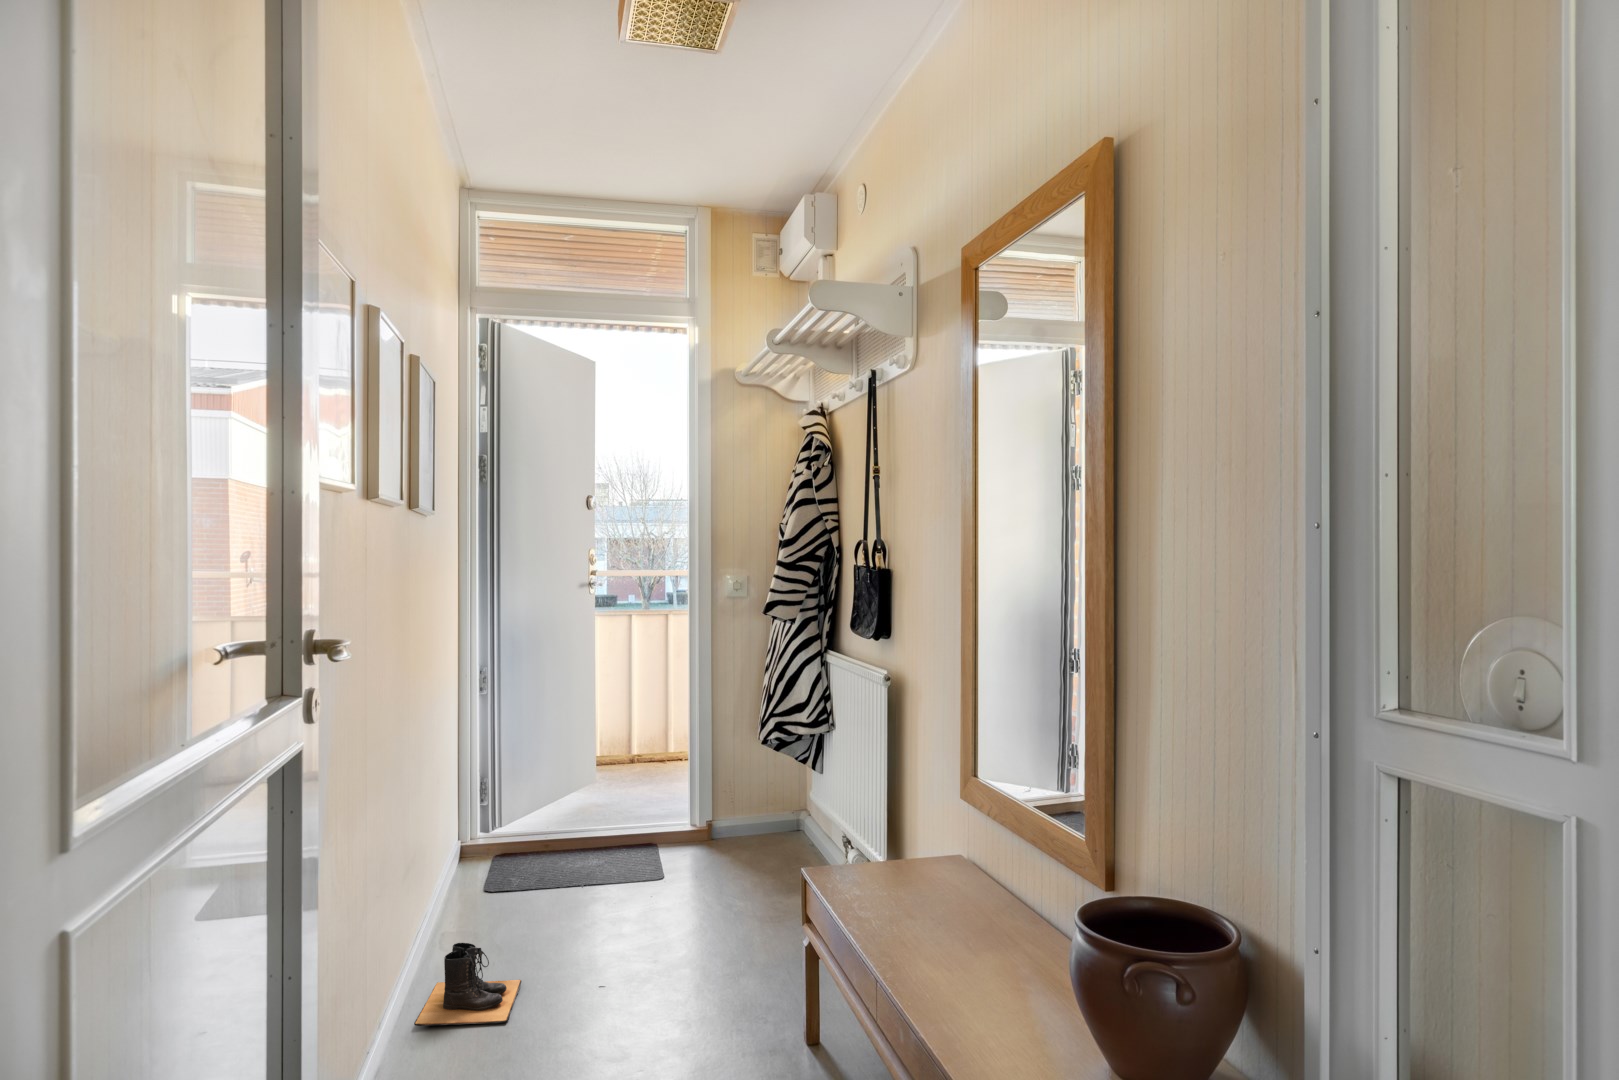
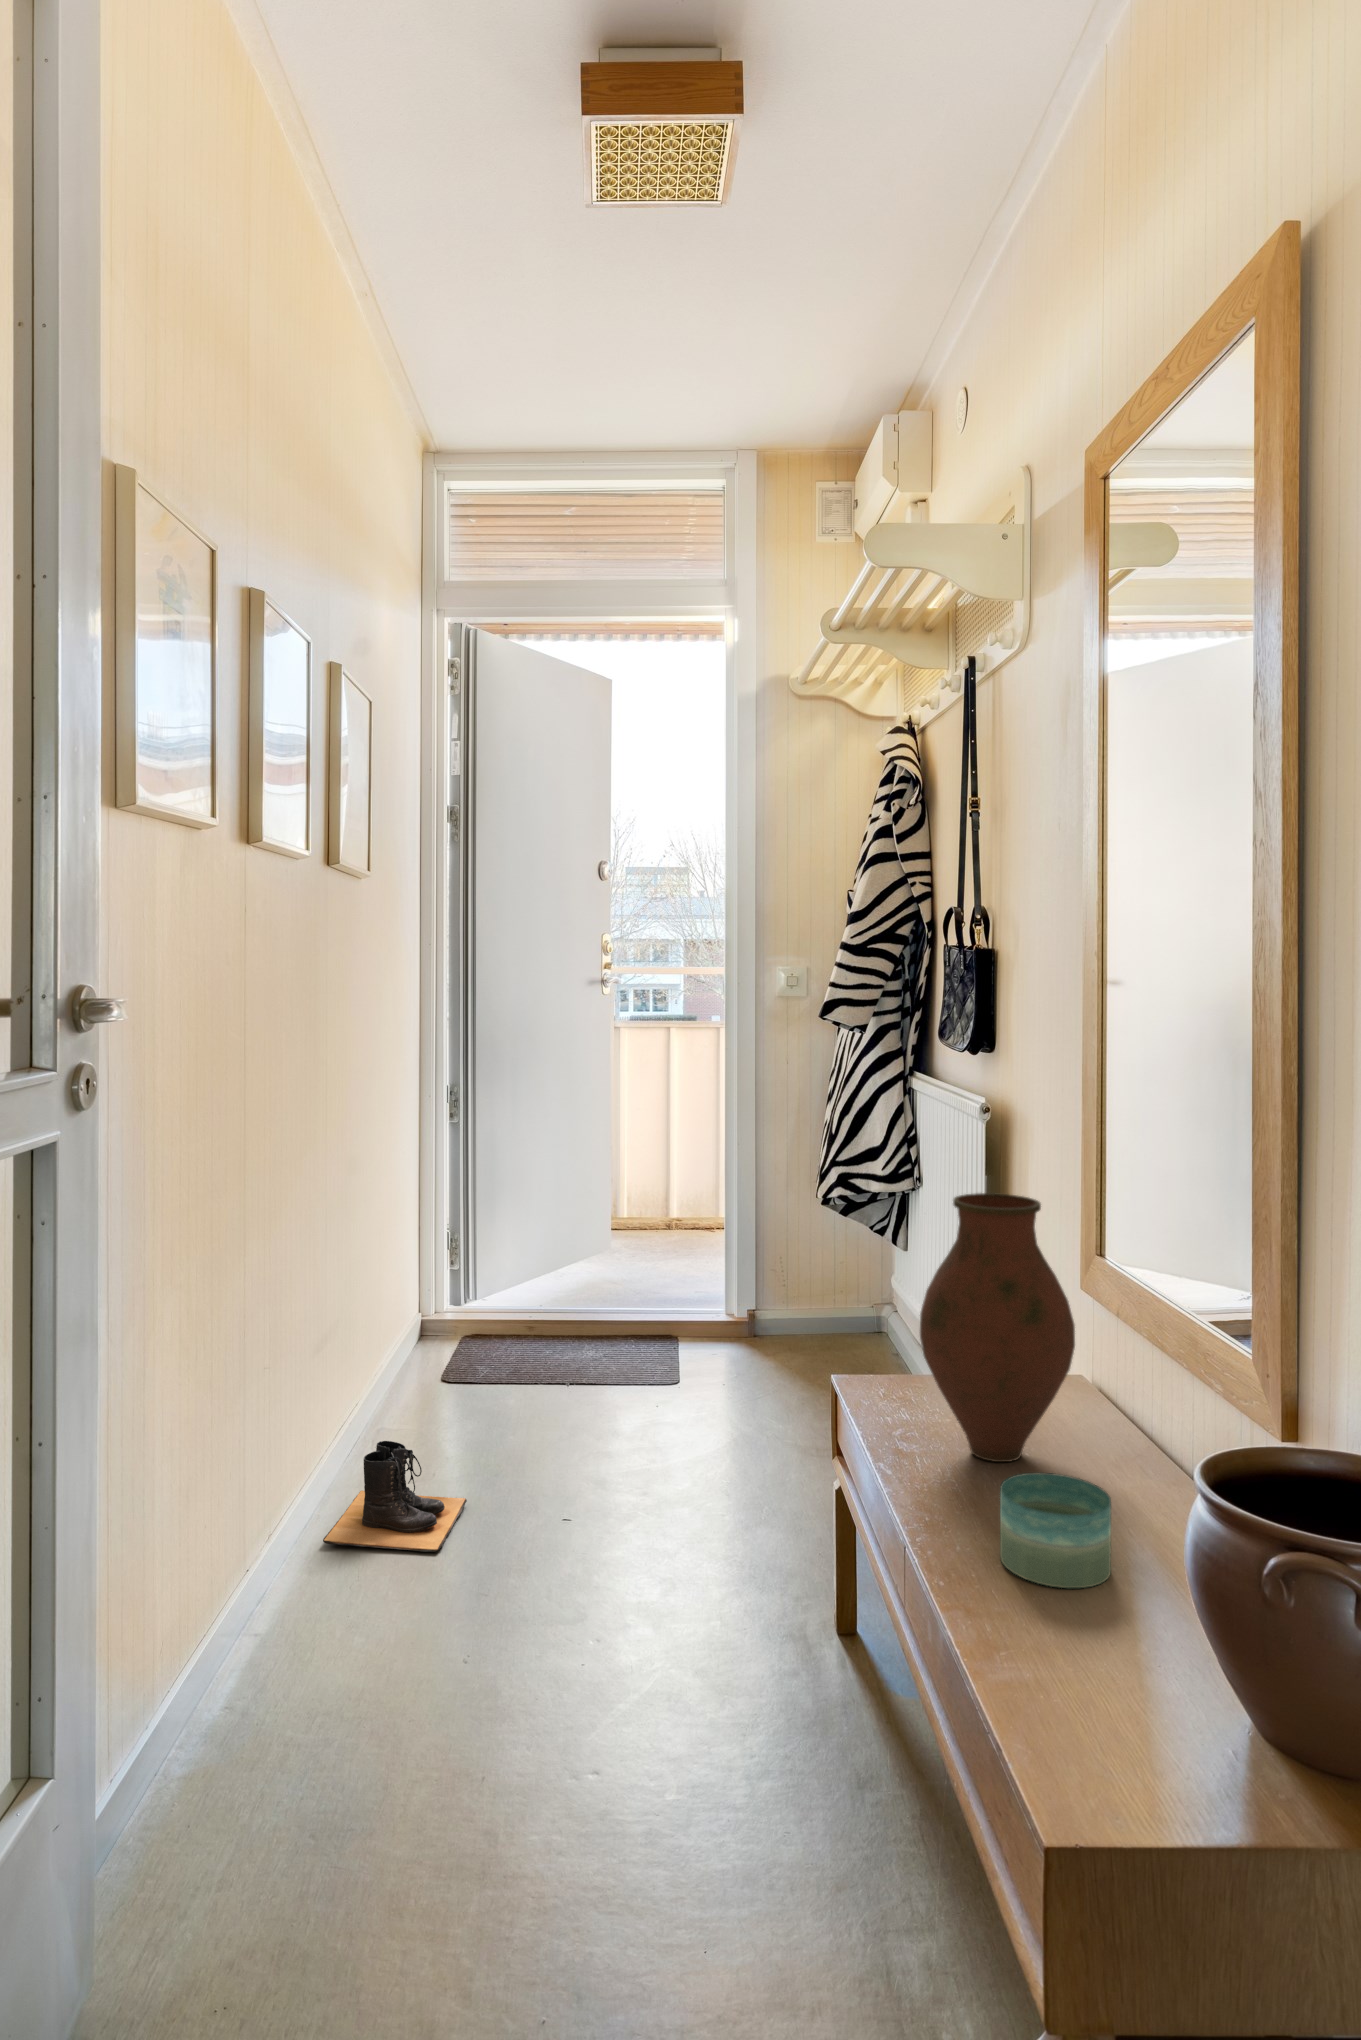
vase: none [872,740,971,918] -> present [920,1193,1075,1462]
candle: none [940,923,1010,997] -> present [1000,1473,1111,1588]

